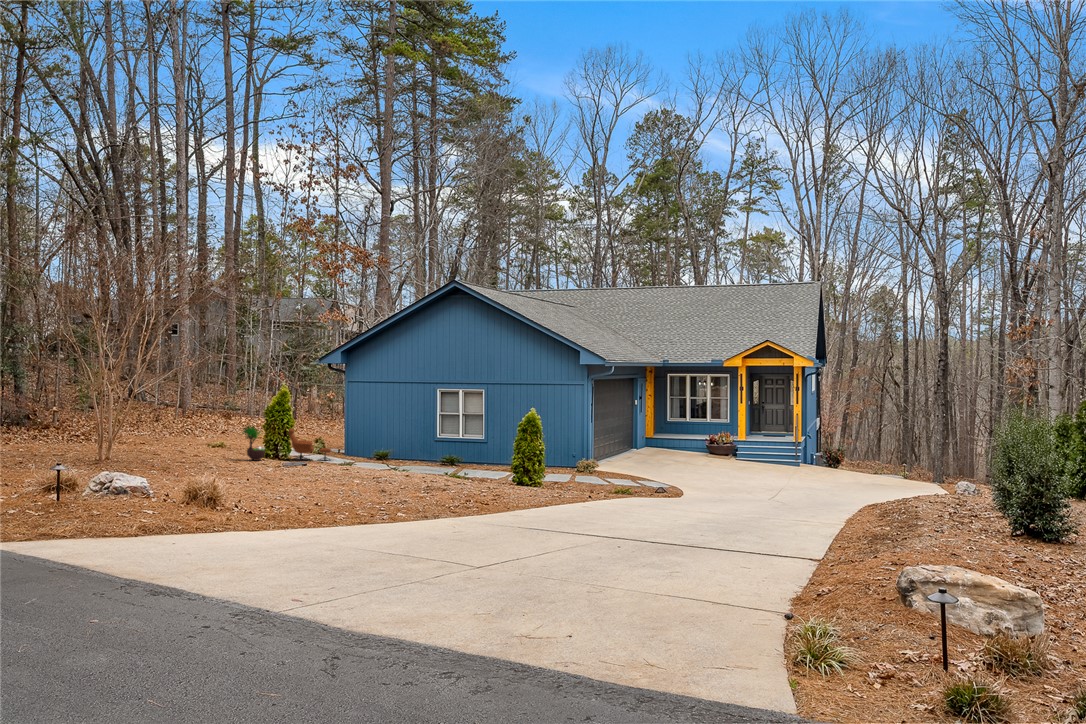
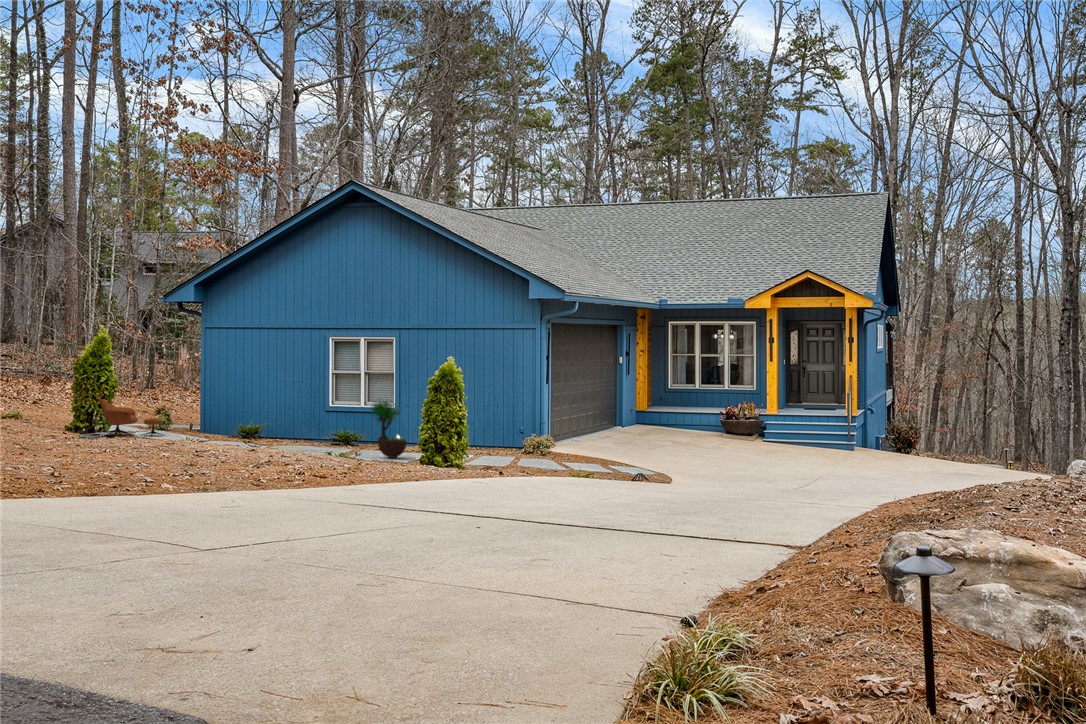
potted tree: present [243,426,265,460] -> present [371,400,406,458]

